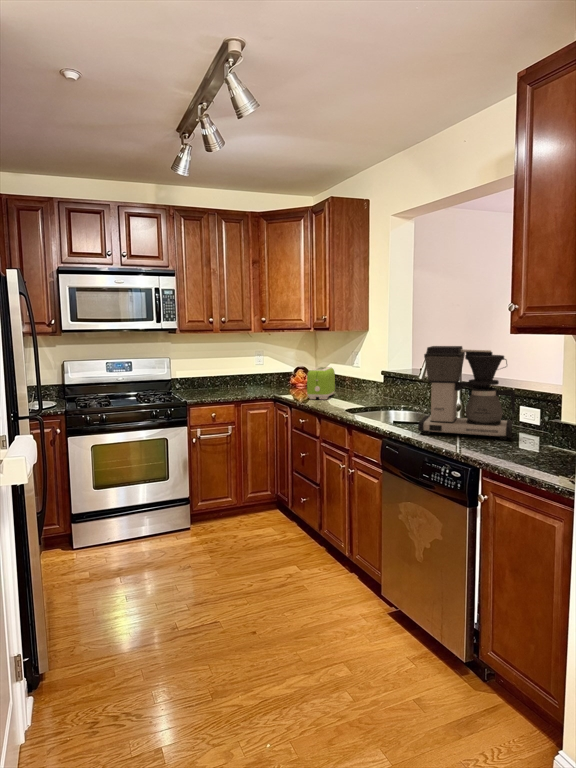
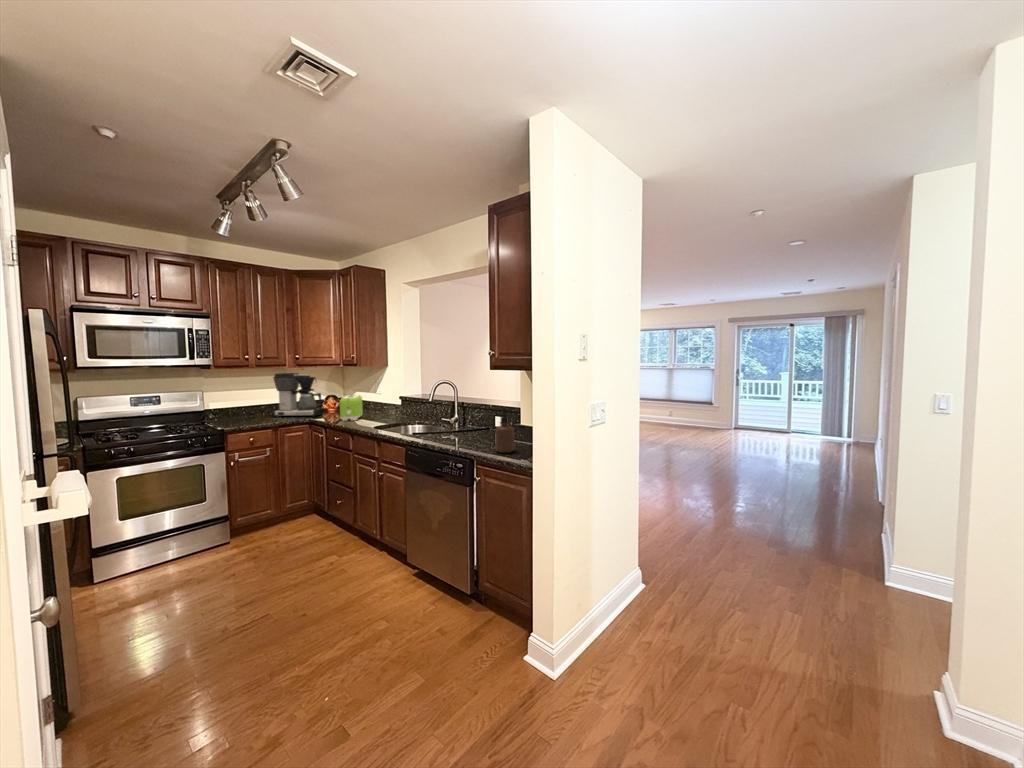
coffee maker: present [418,346,515,440] -> present [272,373,325,417]
soap dispenser: none [516,393,549,464] -> present [495,408,514,453]

